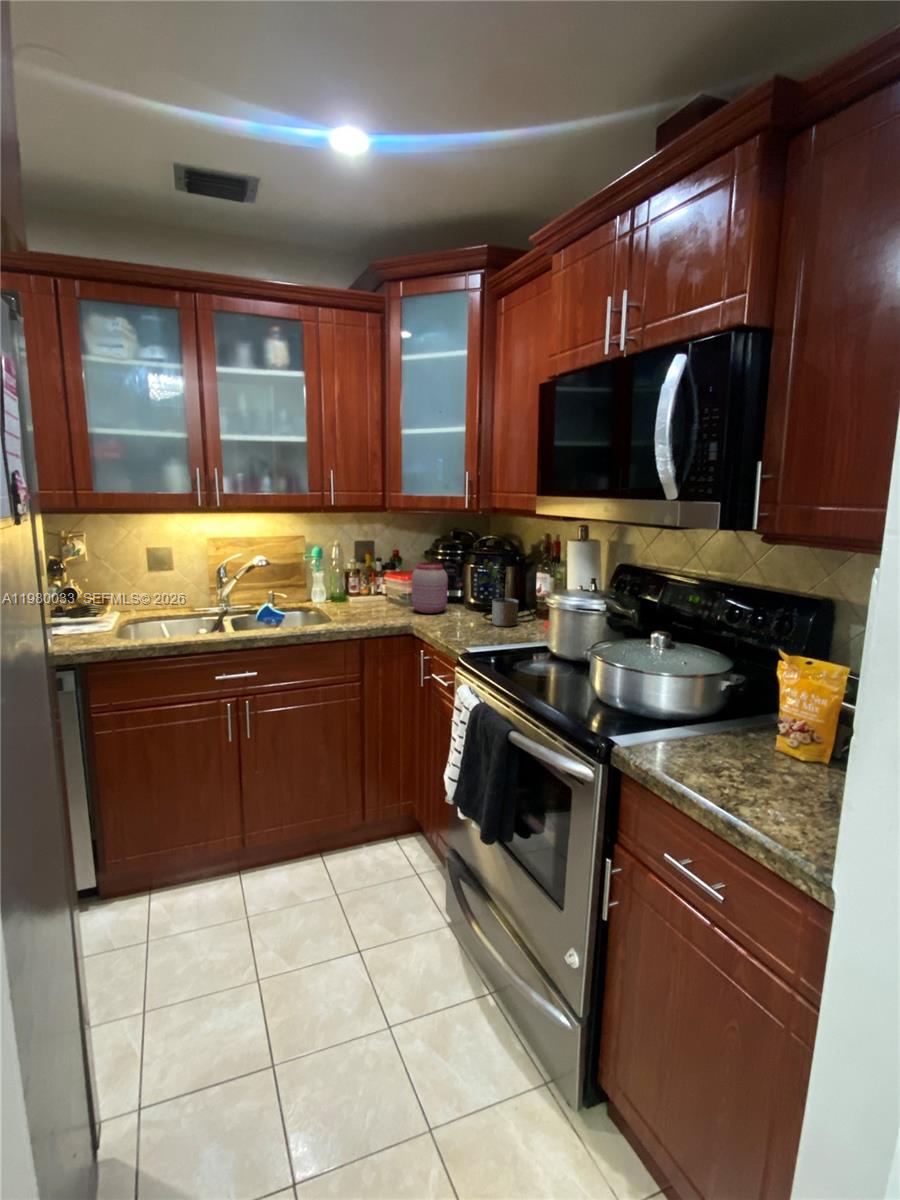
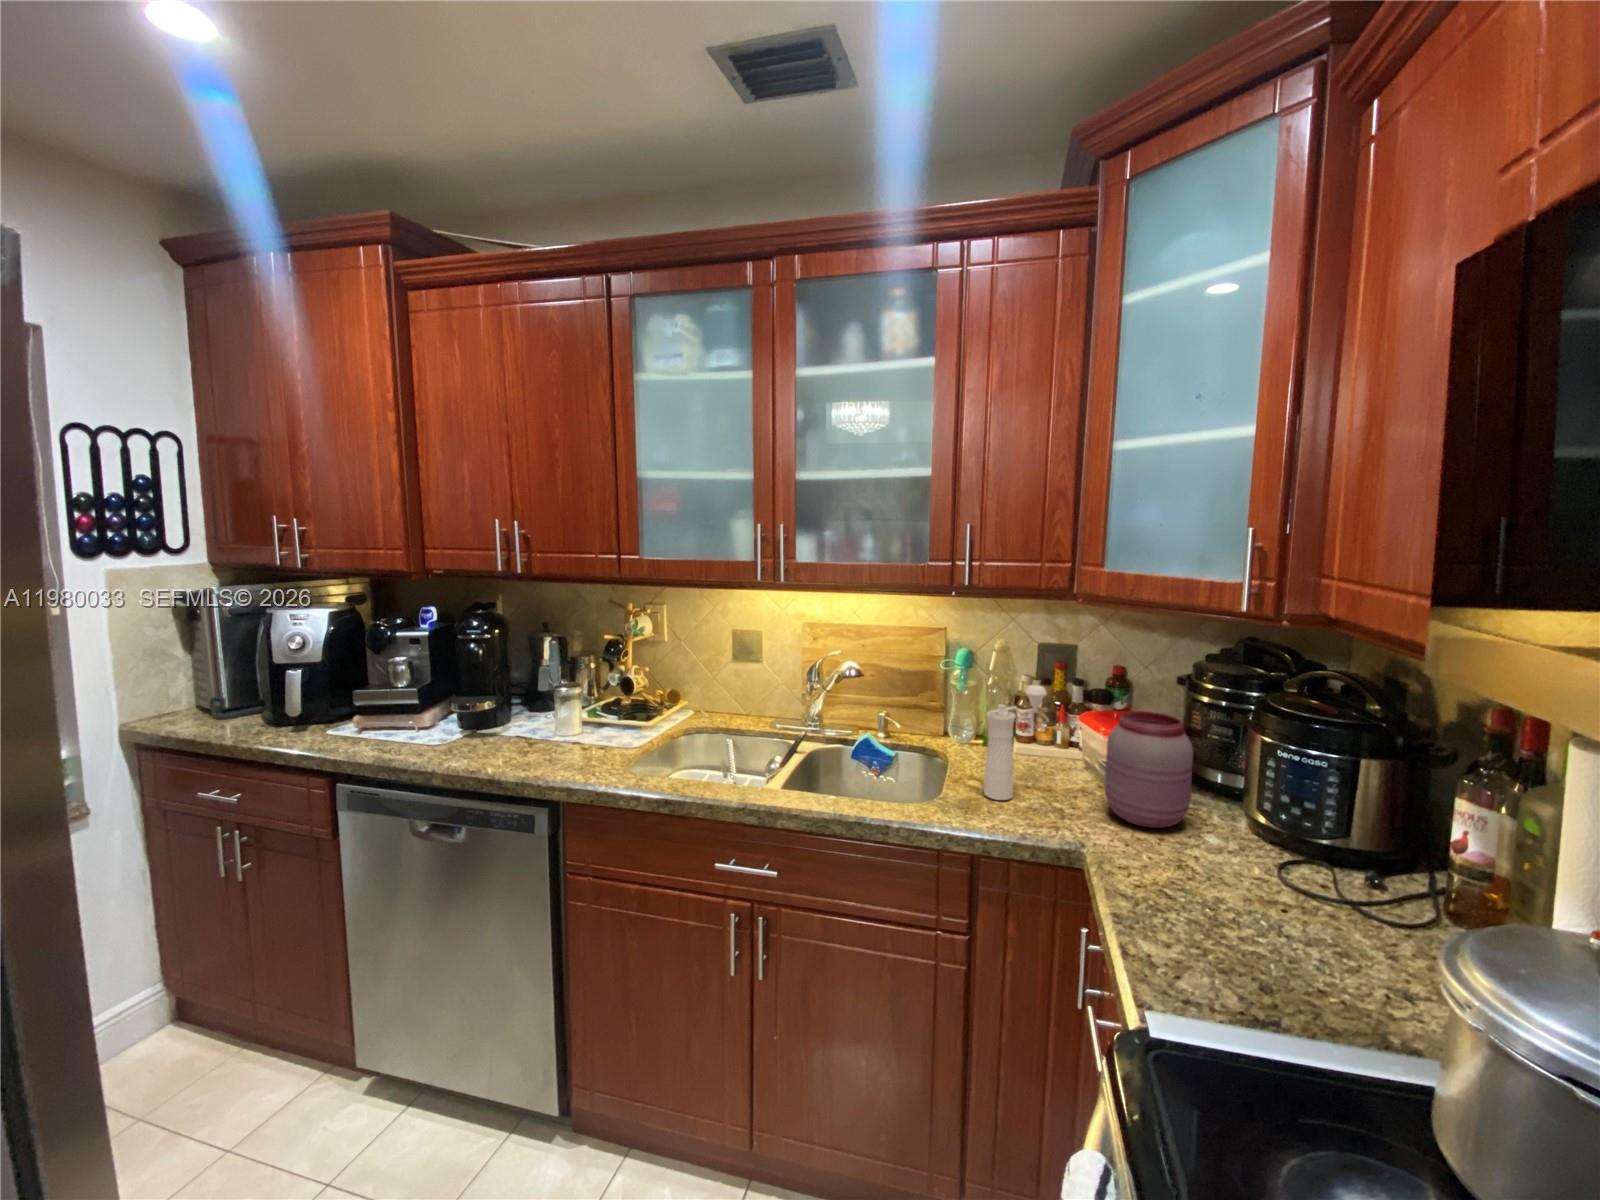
pepper mill: none [354,557,378,616] -> present [984,685,1047,800]
potted plant: present [478,559,519,626] -> none [1246,748,1383,945]

